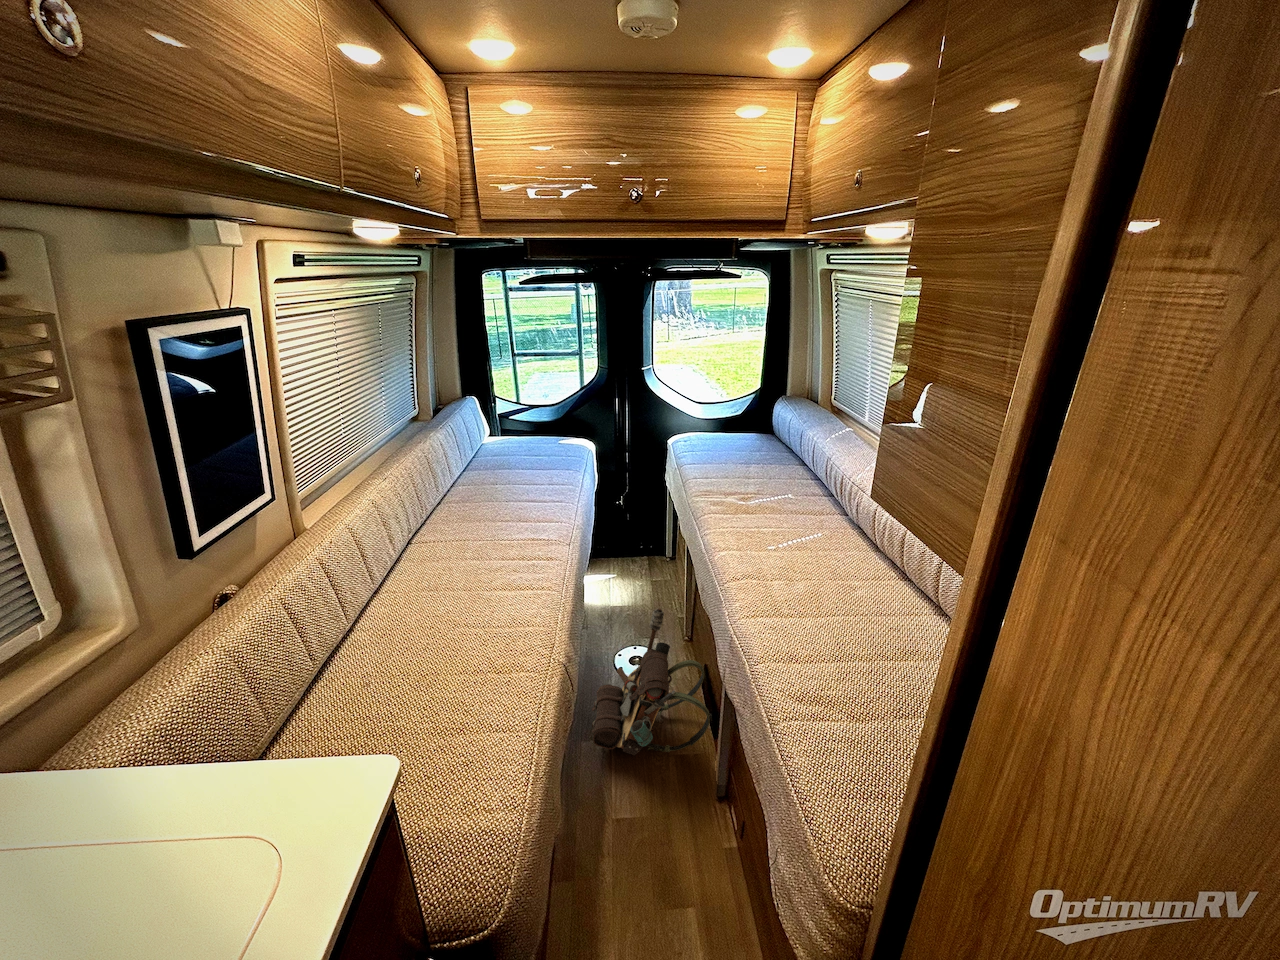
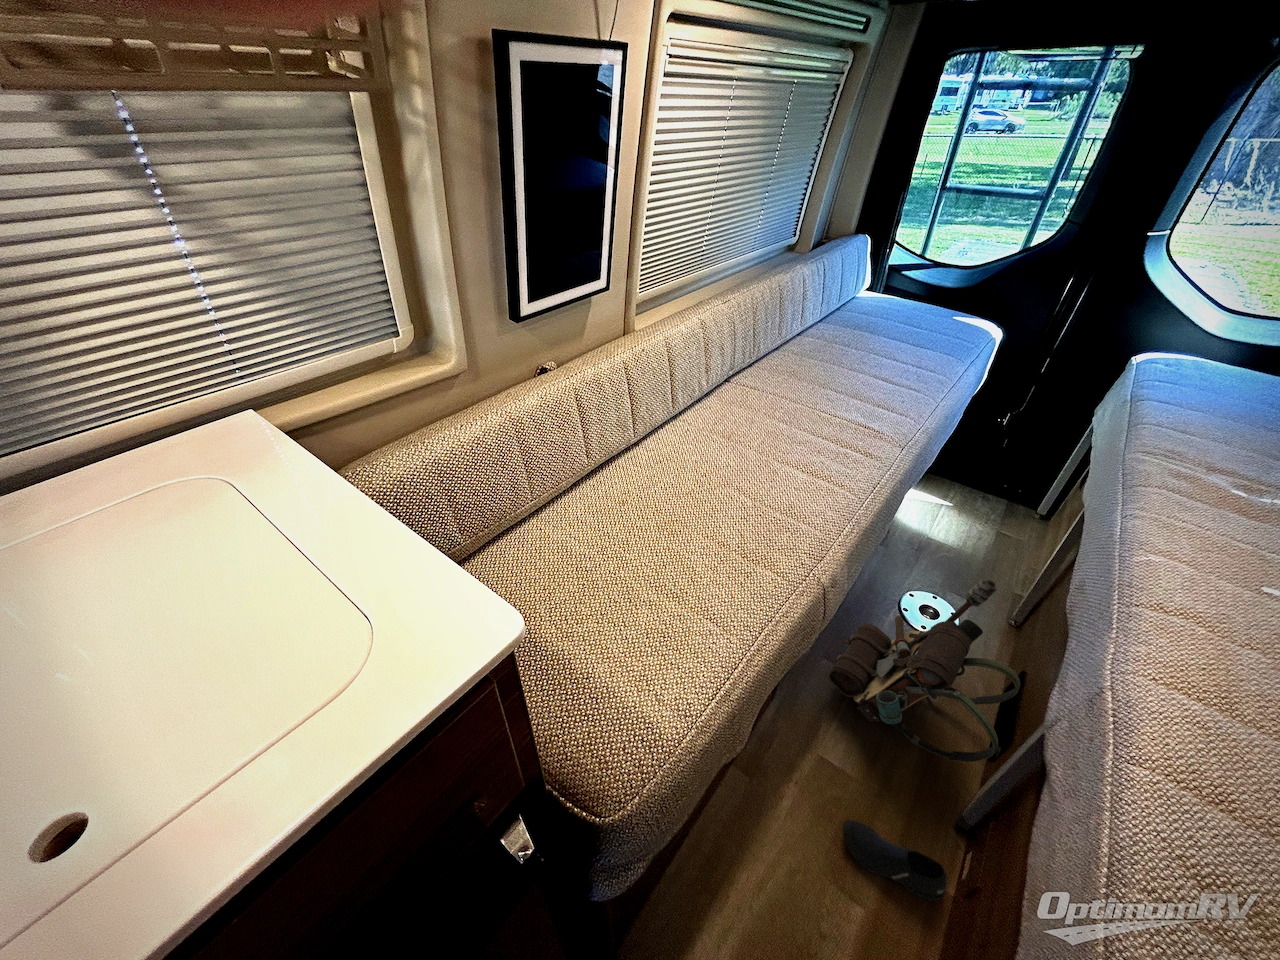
shoe: none [652,815,727,860] -> present [843,820,947,901]

